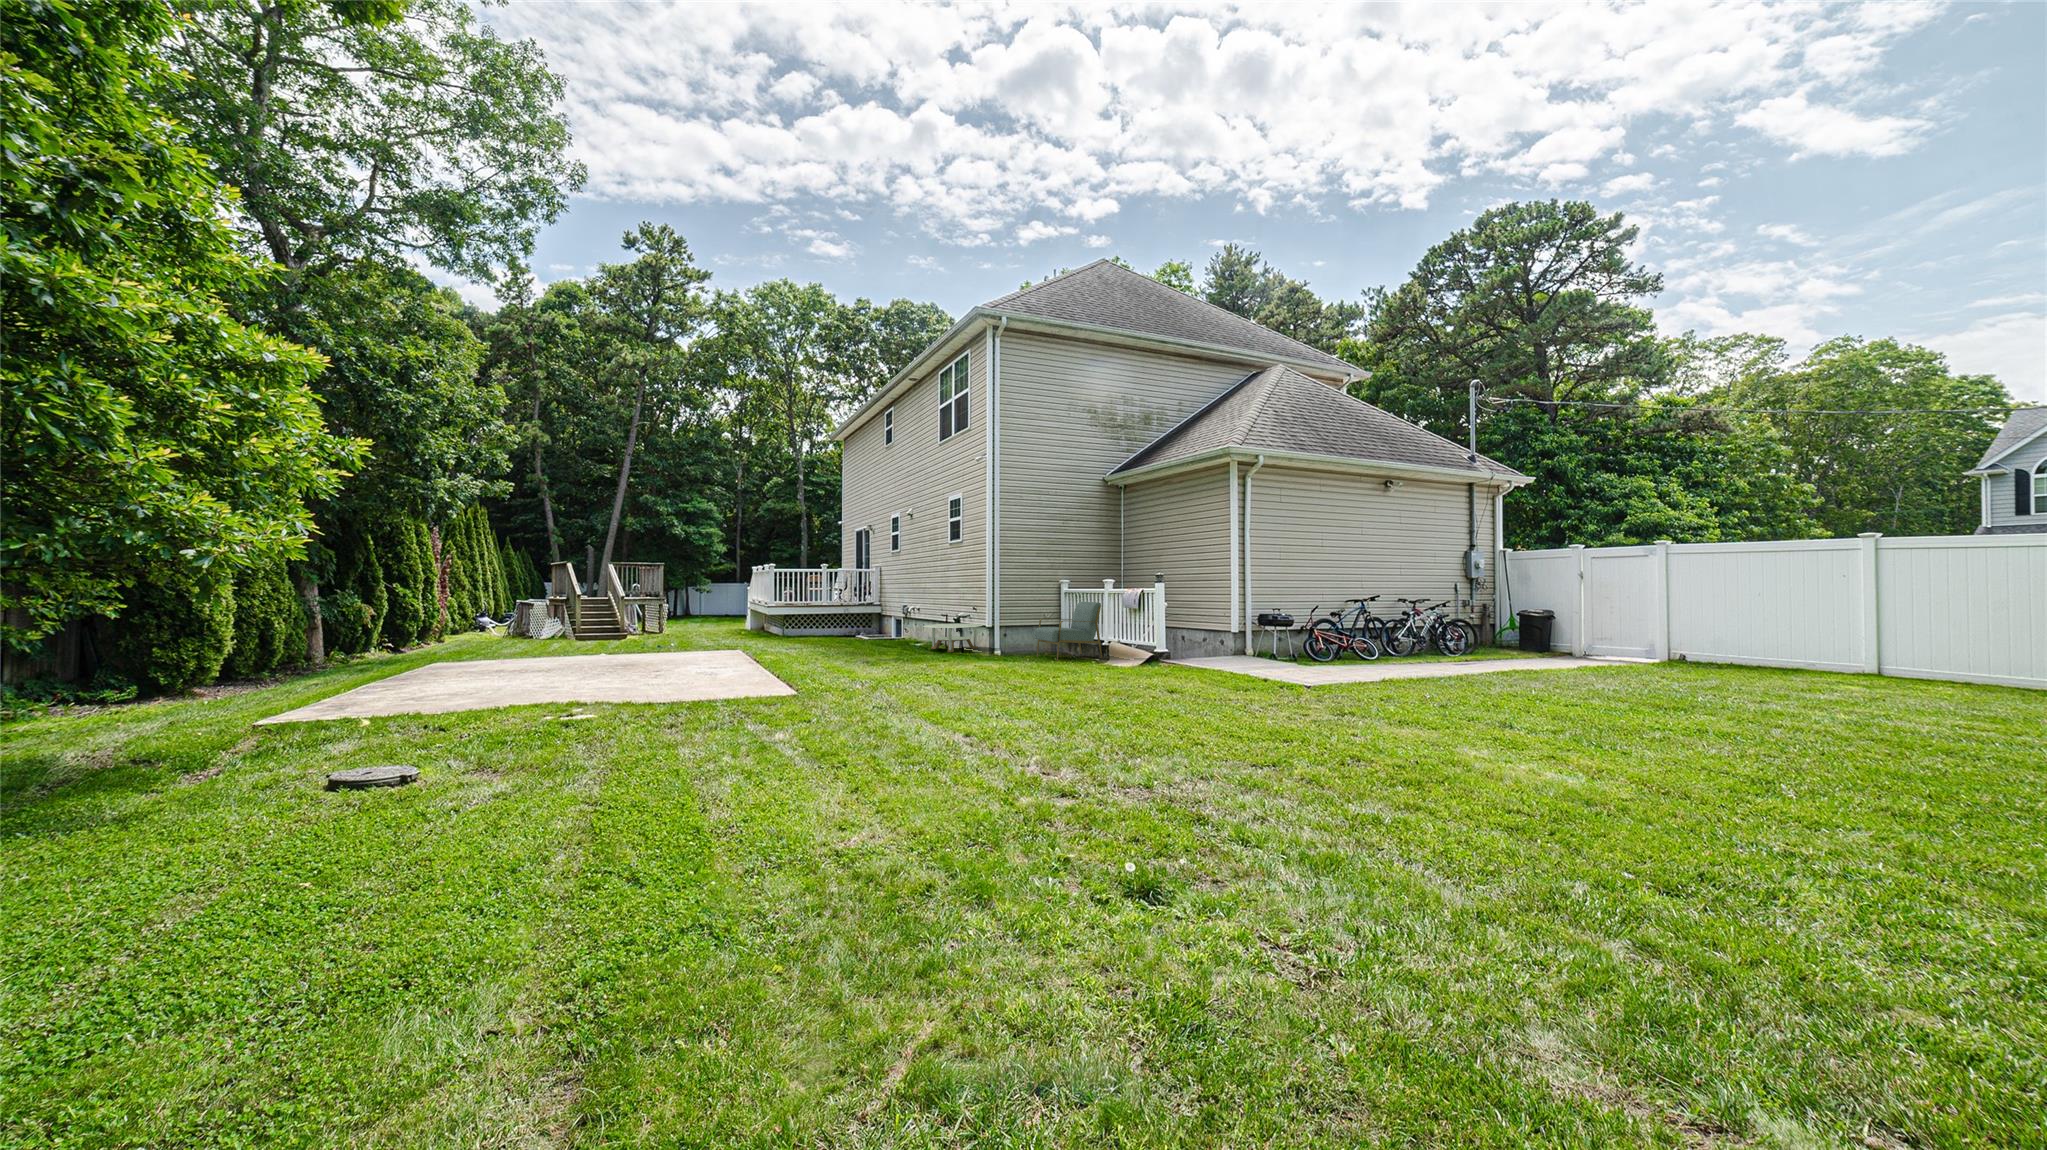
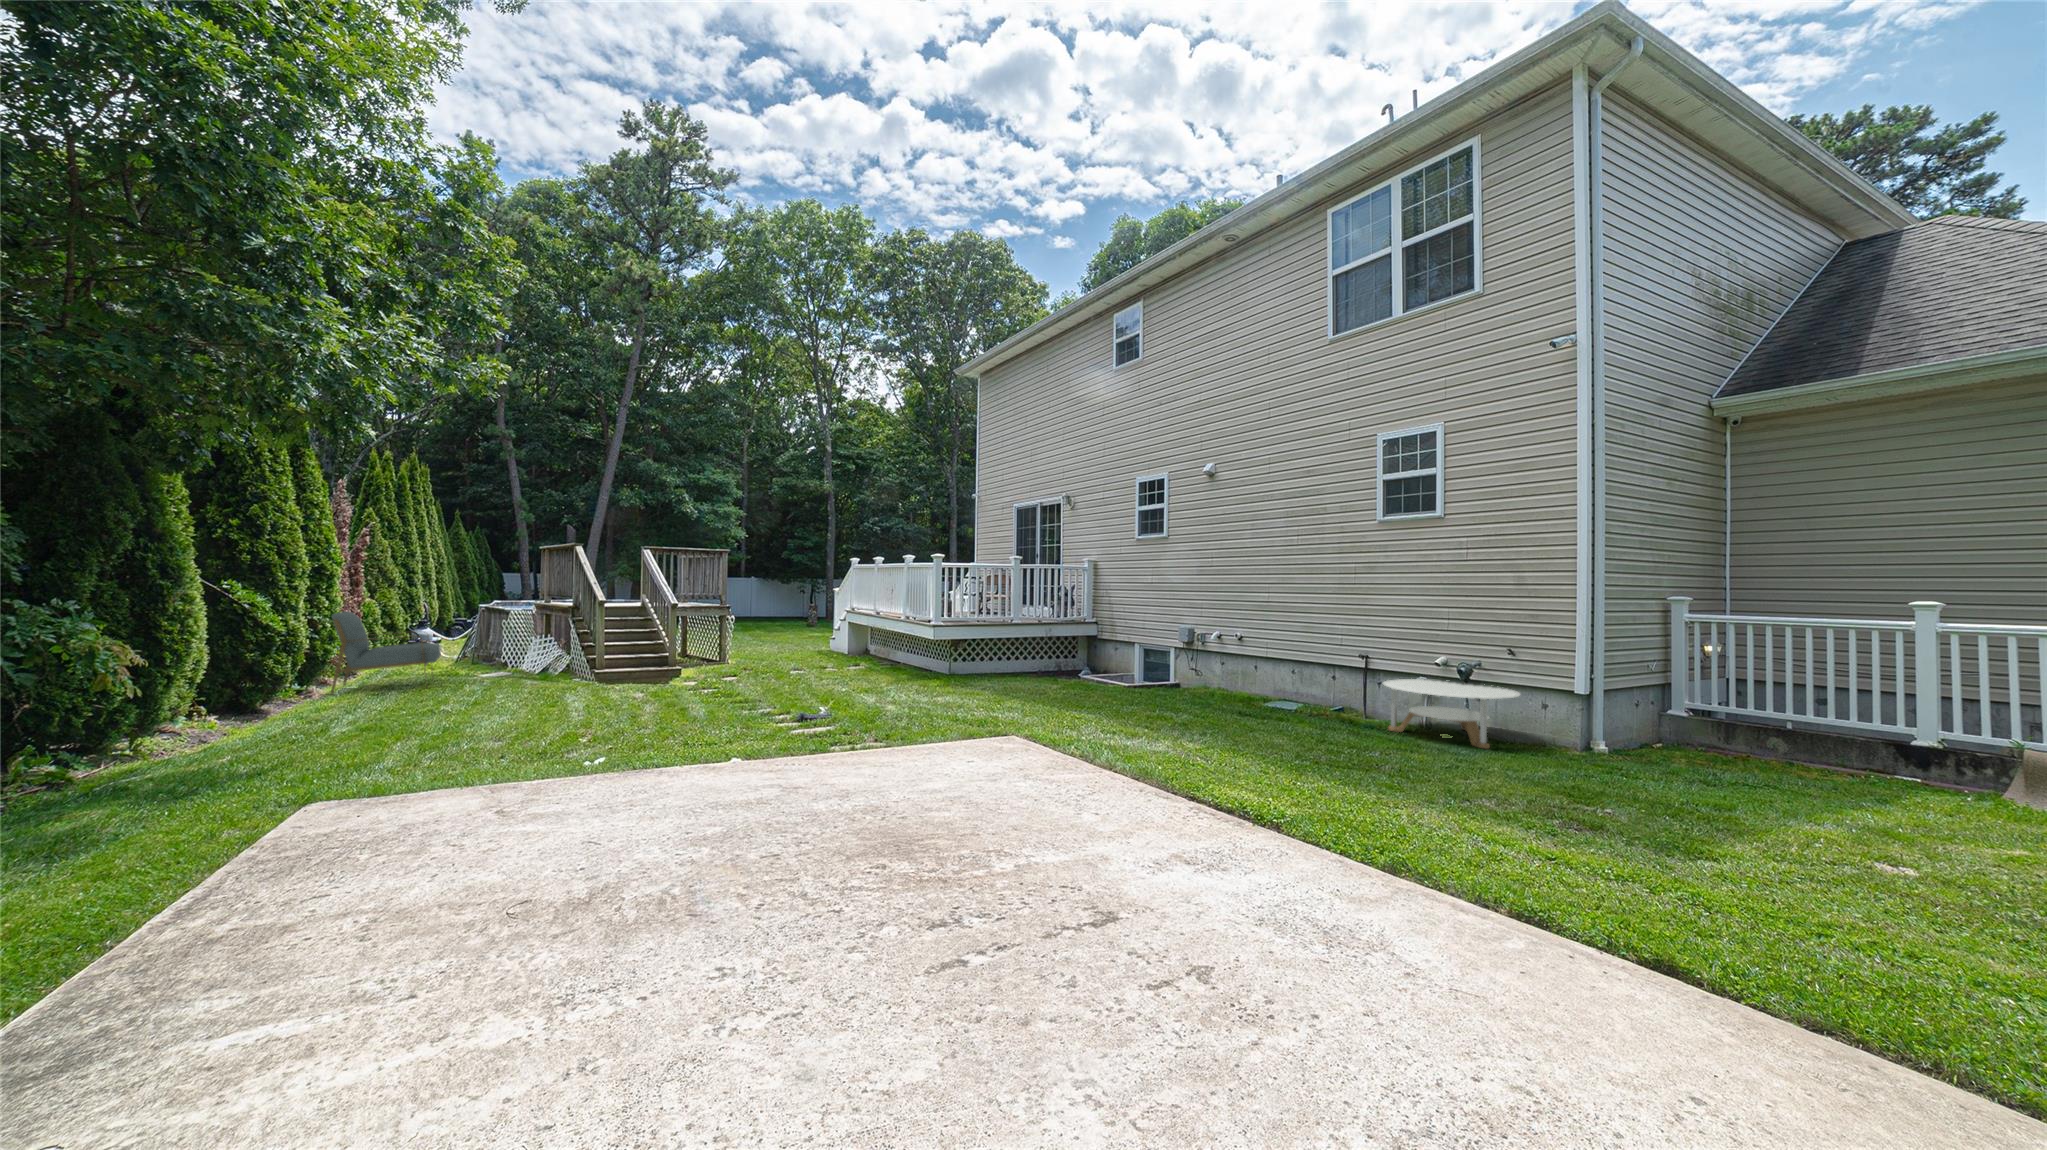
chair: present [1034,602,1102,661] -> present [331,611,441,694]

